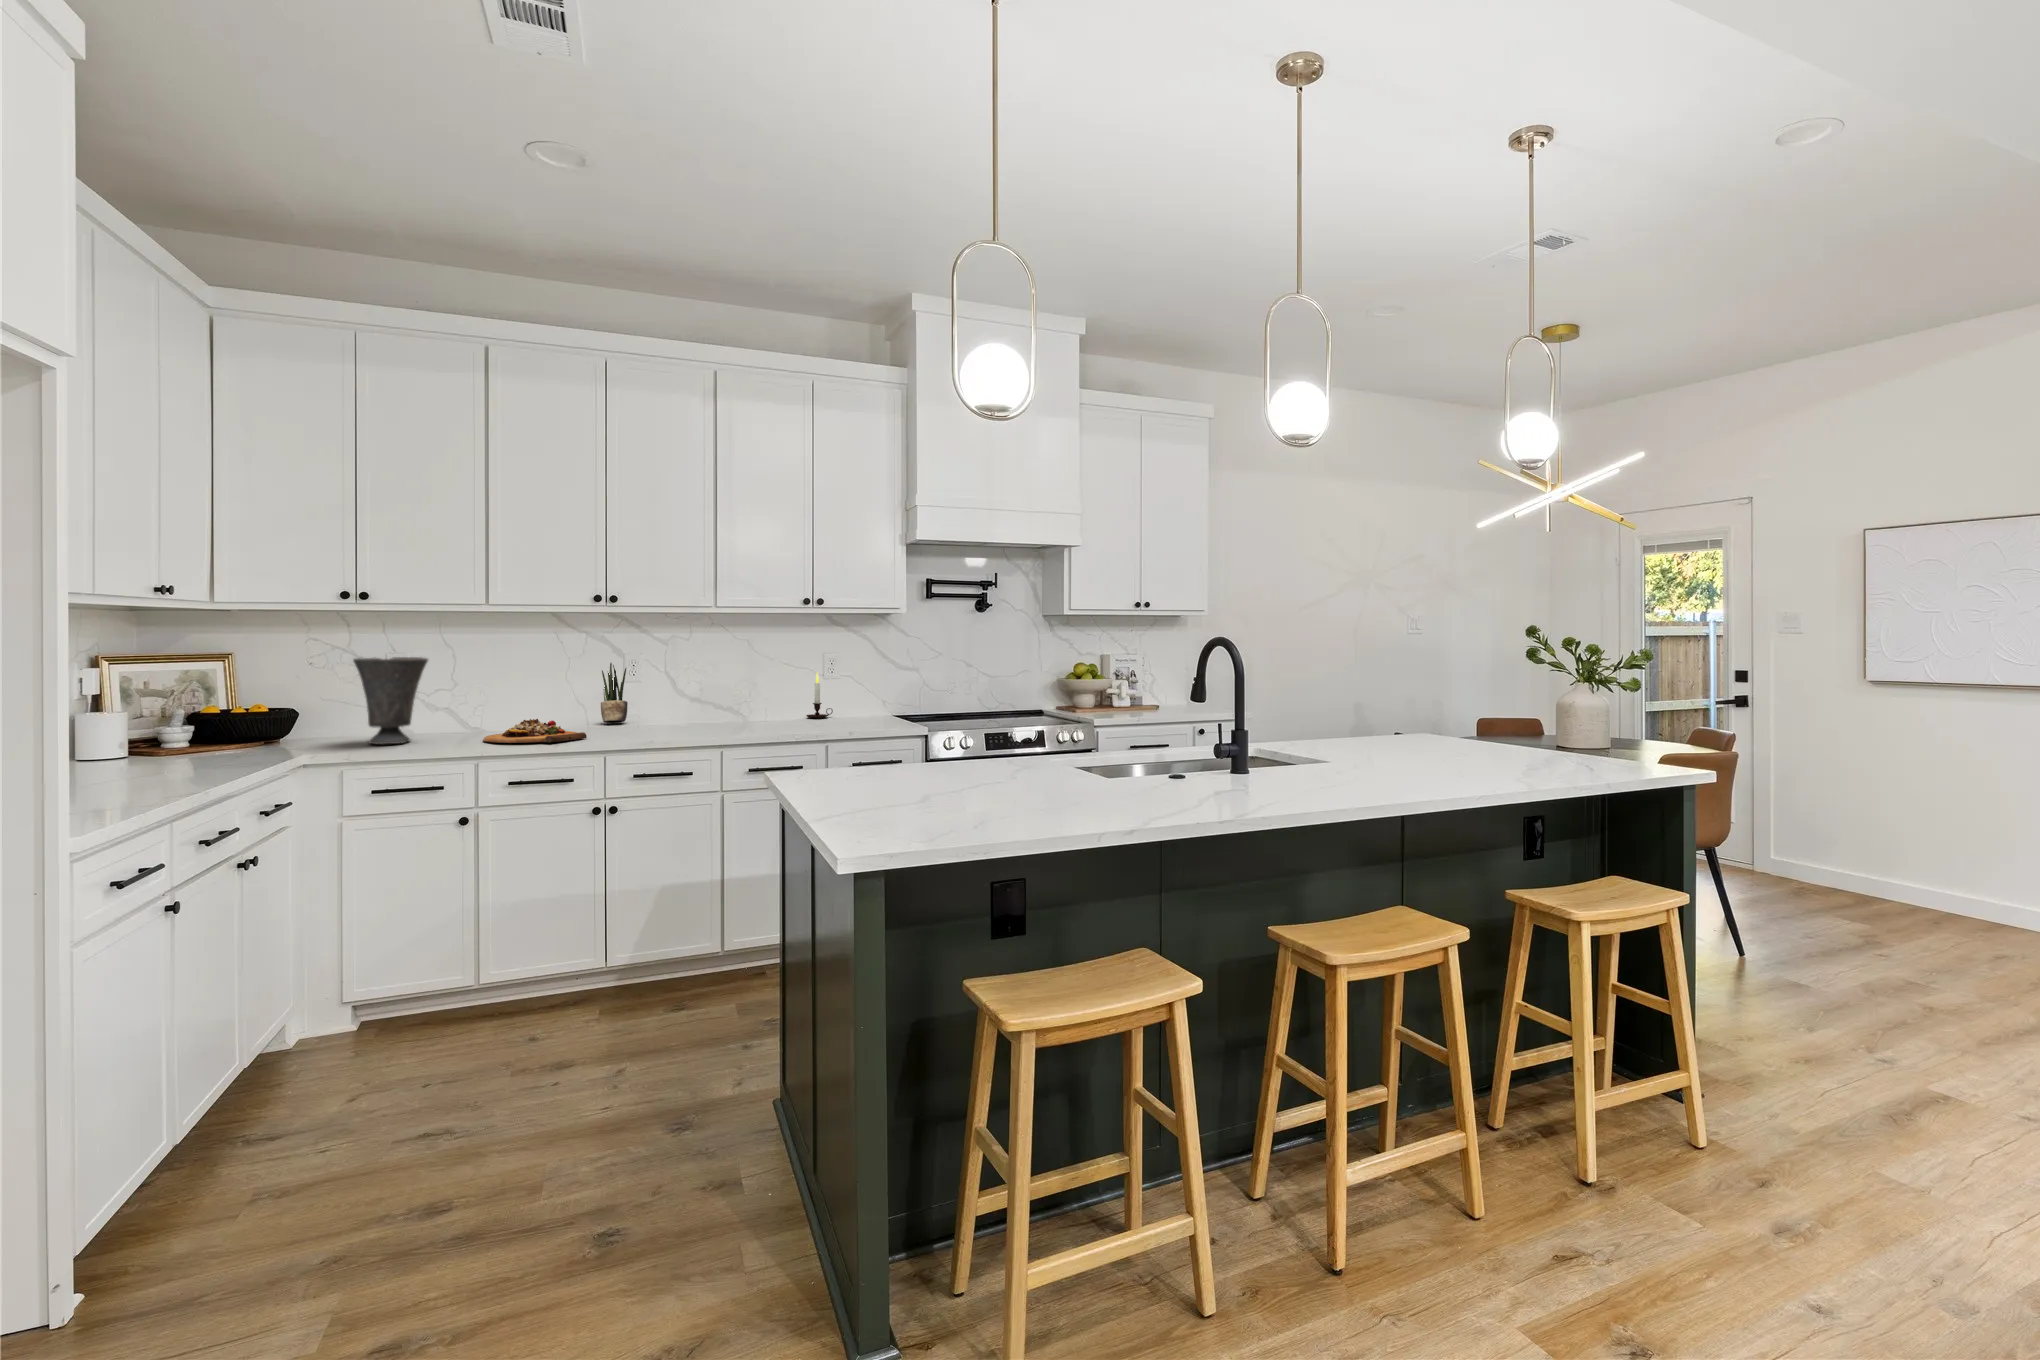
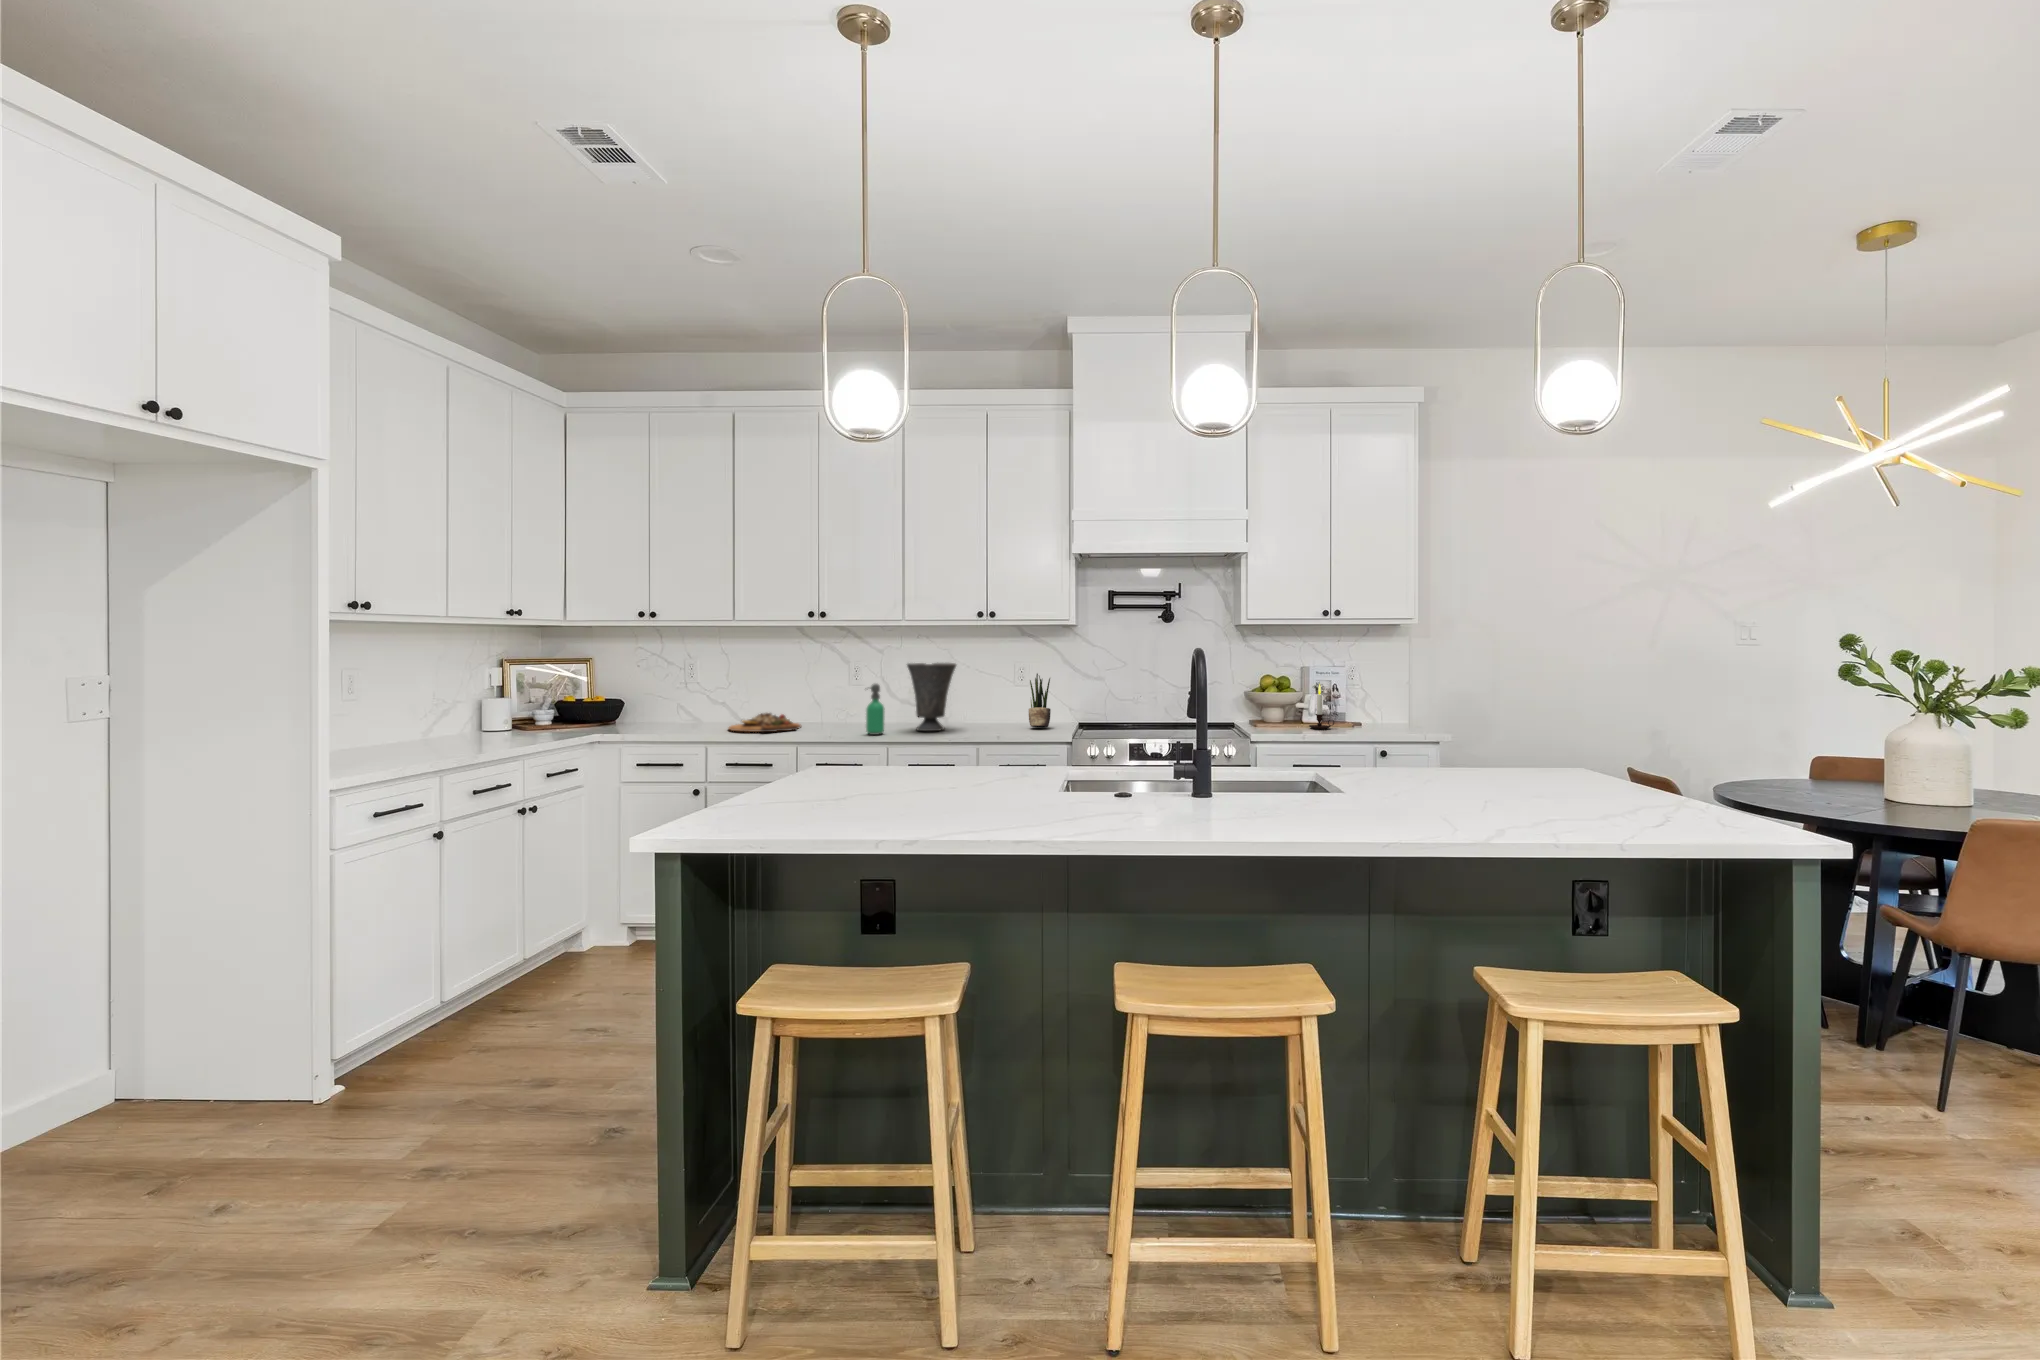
vase: present [353,657,428,744] -> present [907,663,956,731]
potted plant: present [601,663,628,723] -> present [1029,674,1051,727]
candle: present [806,672,833,718] -> present [1309,684,1334,729]
soap dispenser: none [689,679,711,739] -> present [866,684,884,735]

